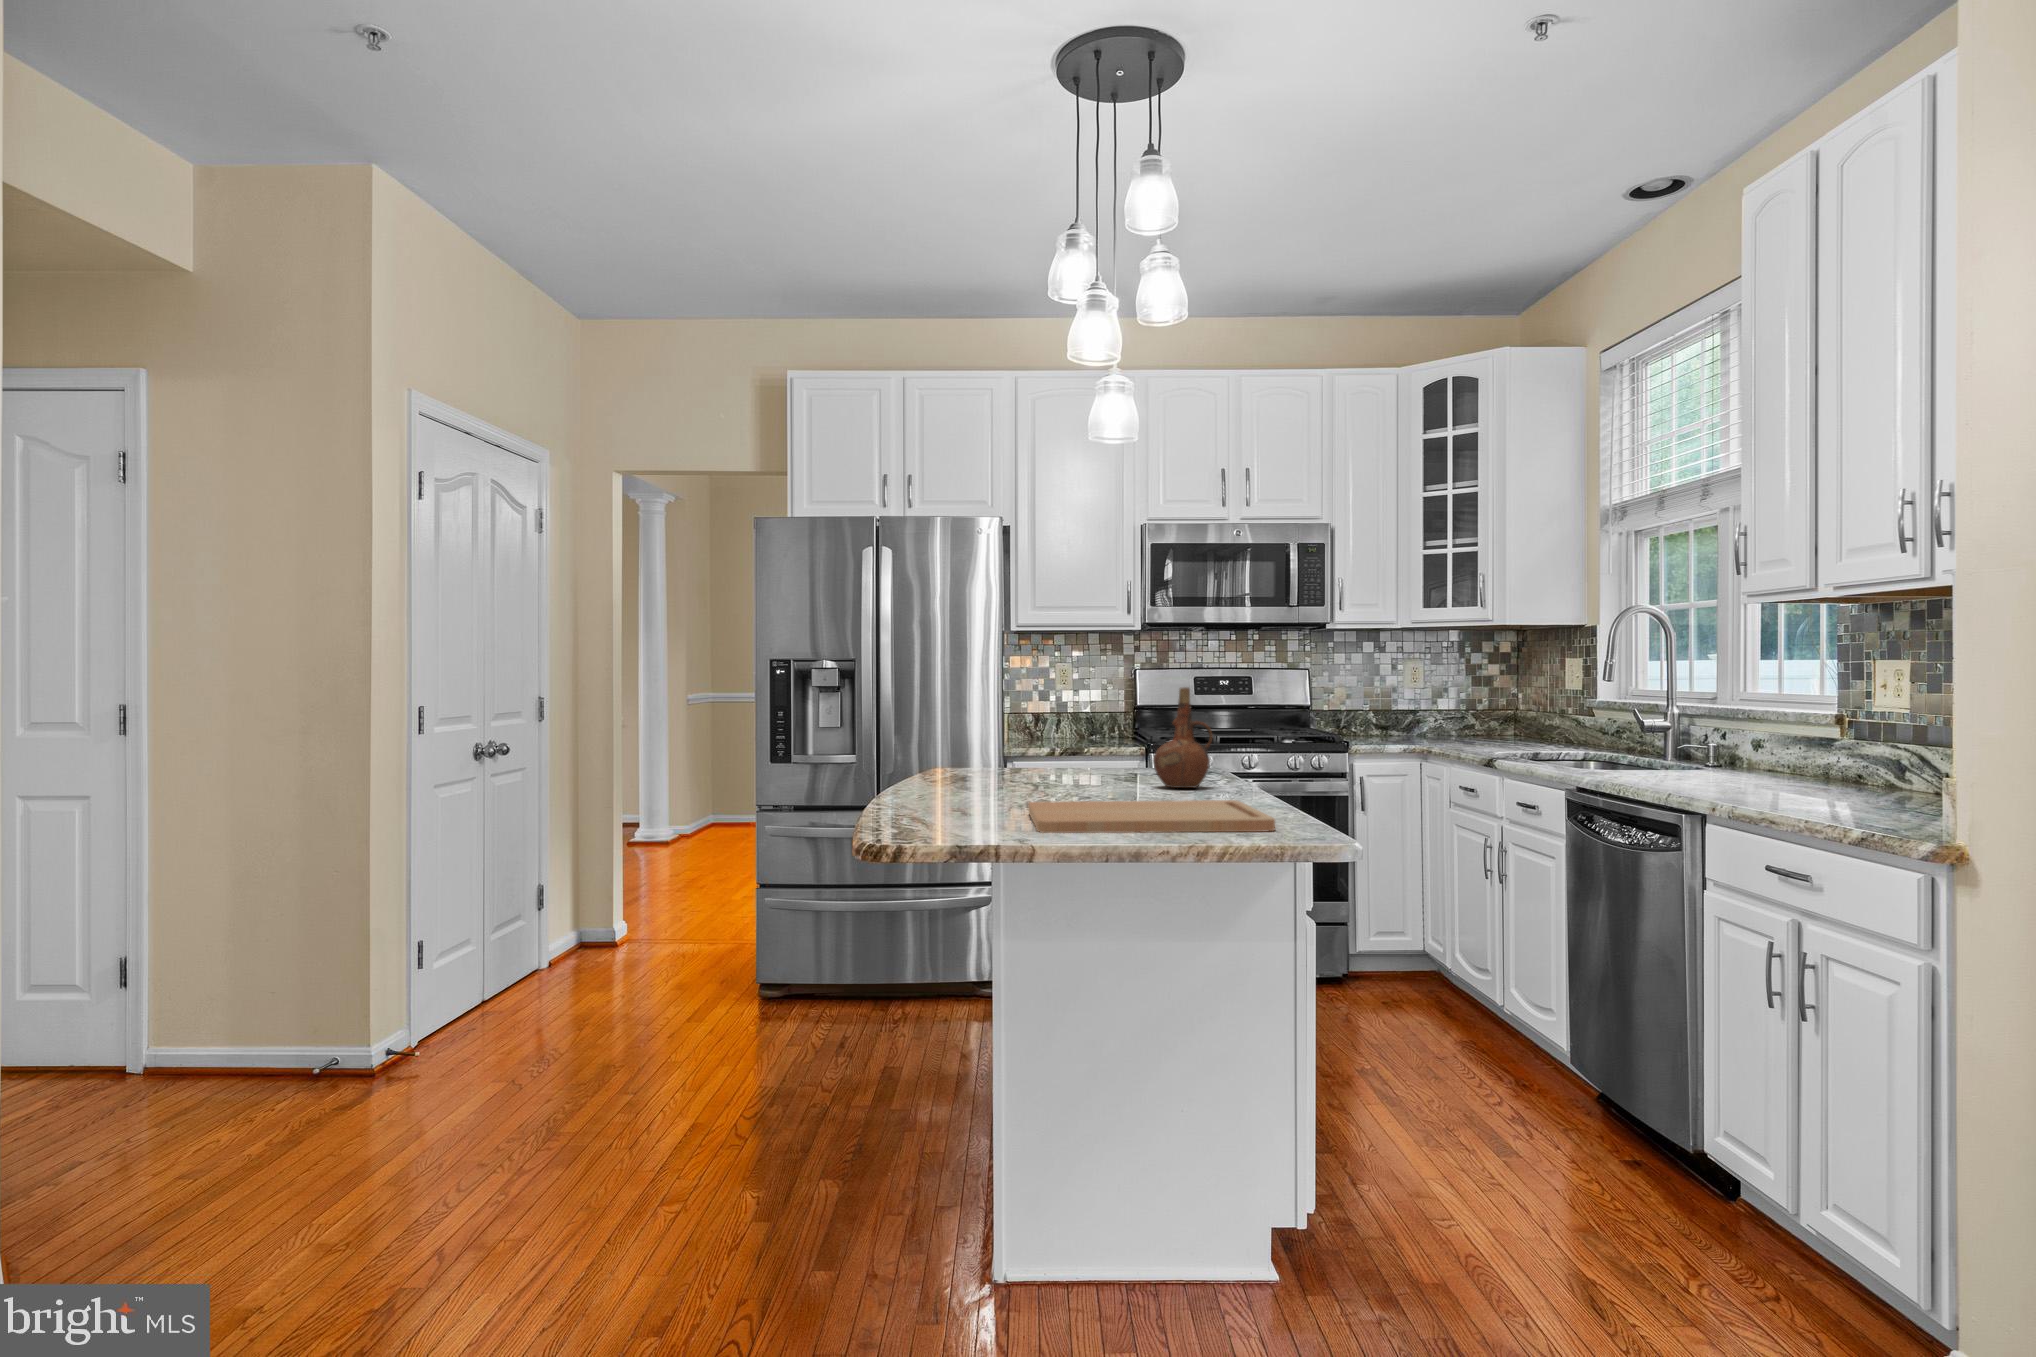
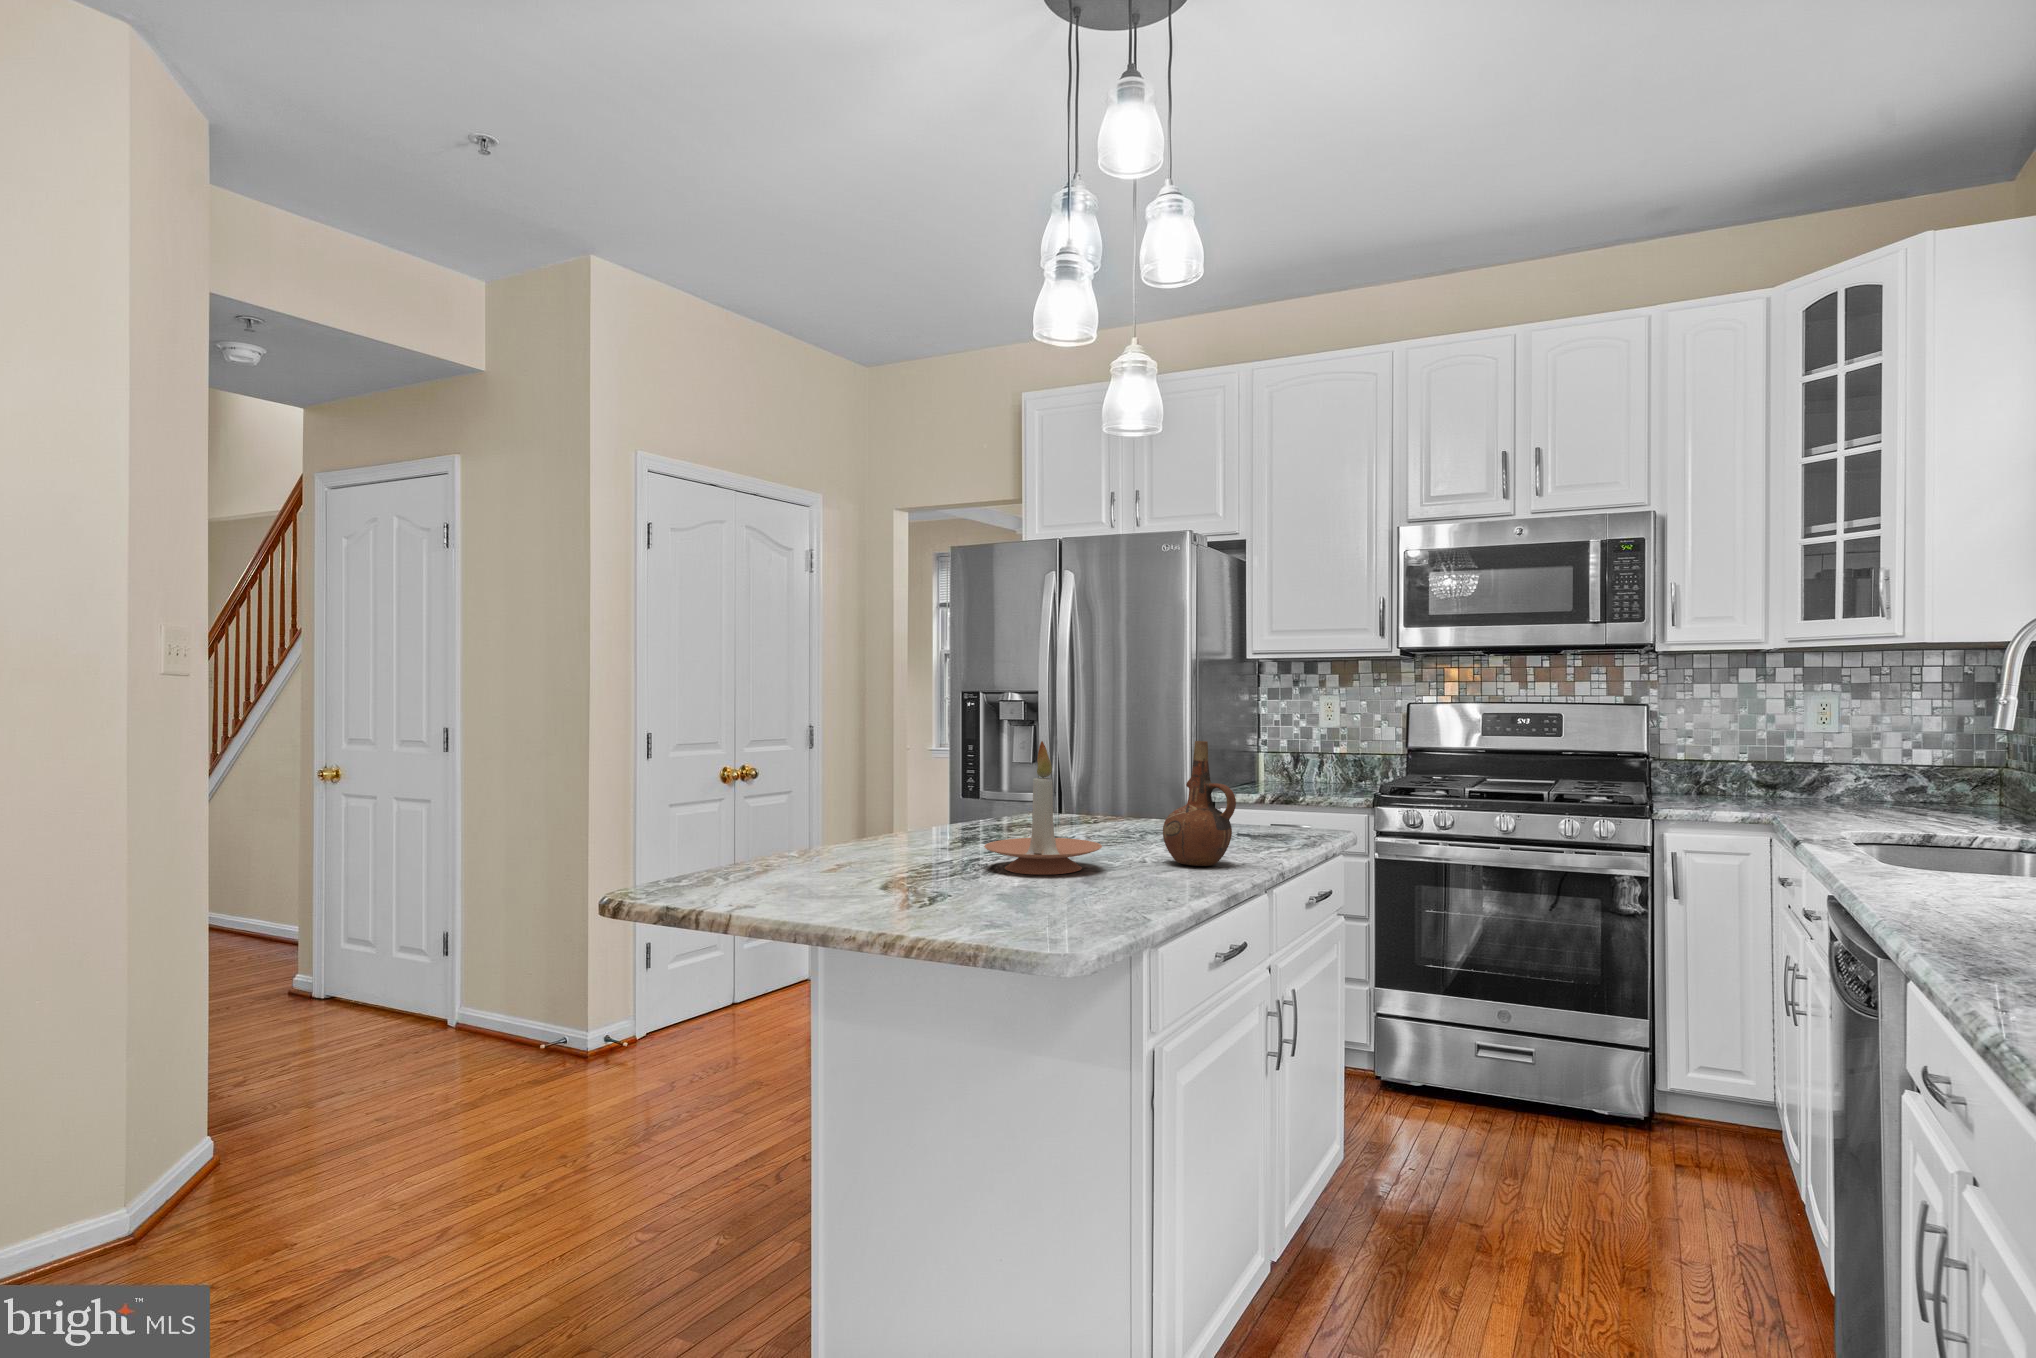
candle holder: none [1041,687,1141,800] -> present [984,741,1102,875]
cutting board: present [1029,800,1275,833] -> none [782,875,1097,942]

